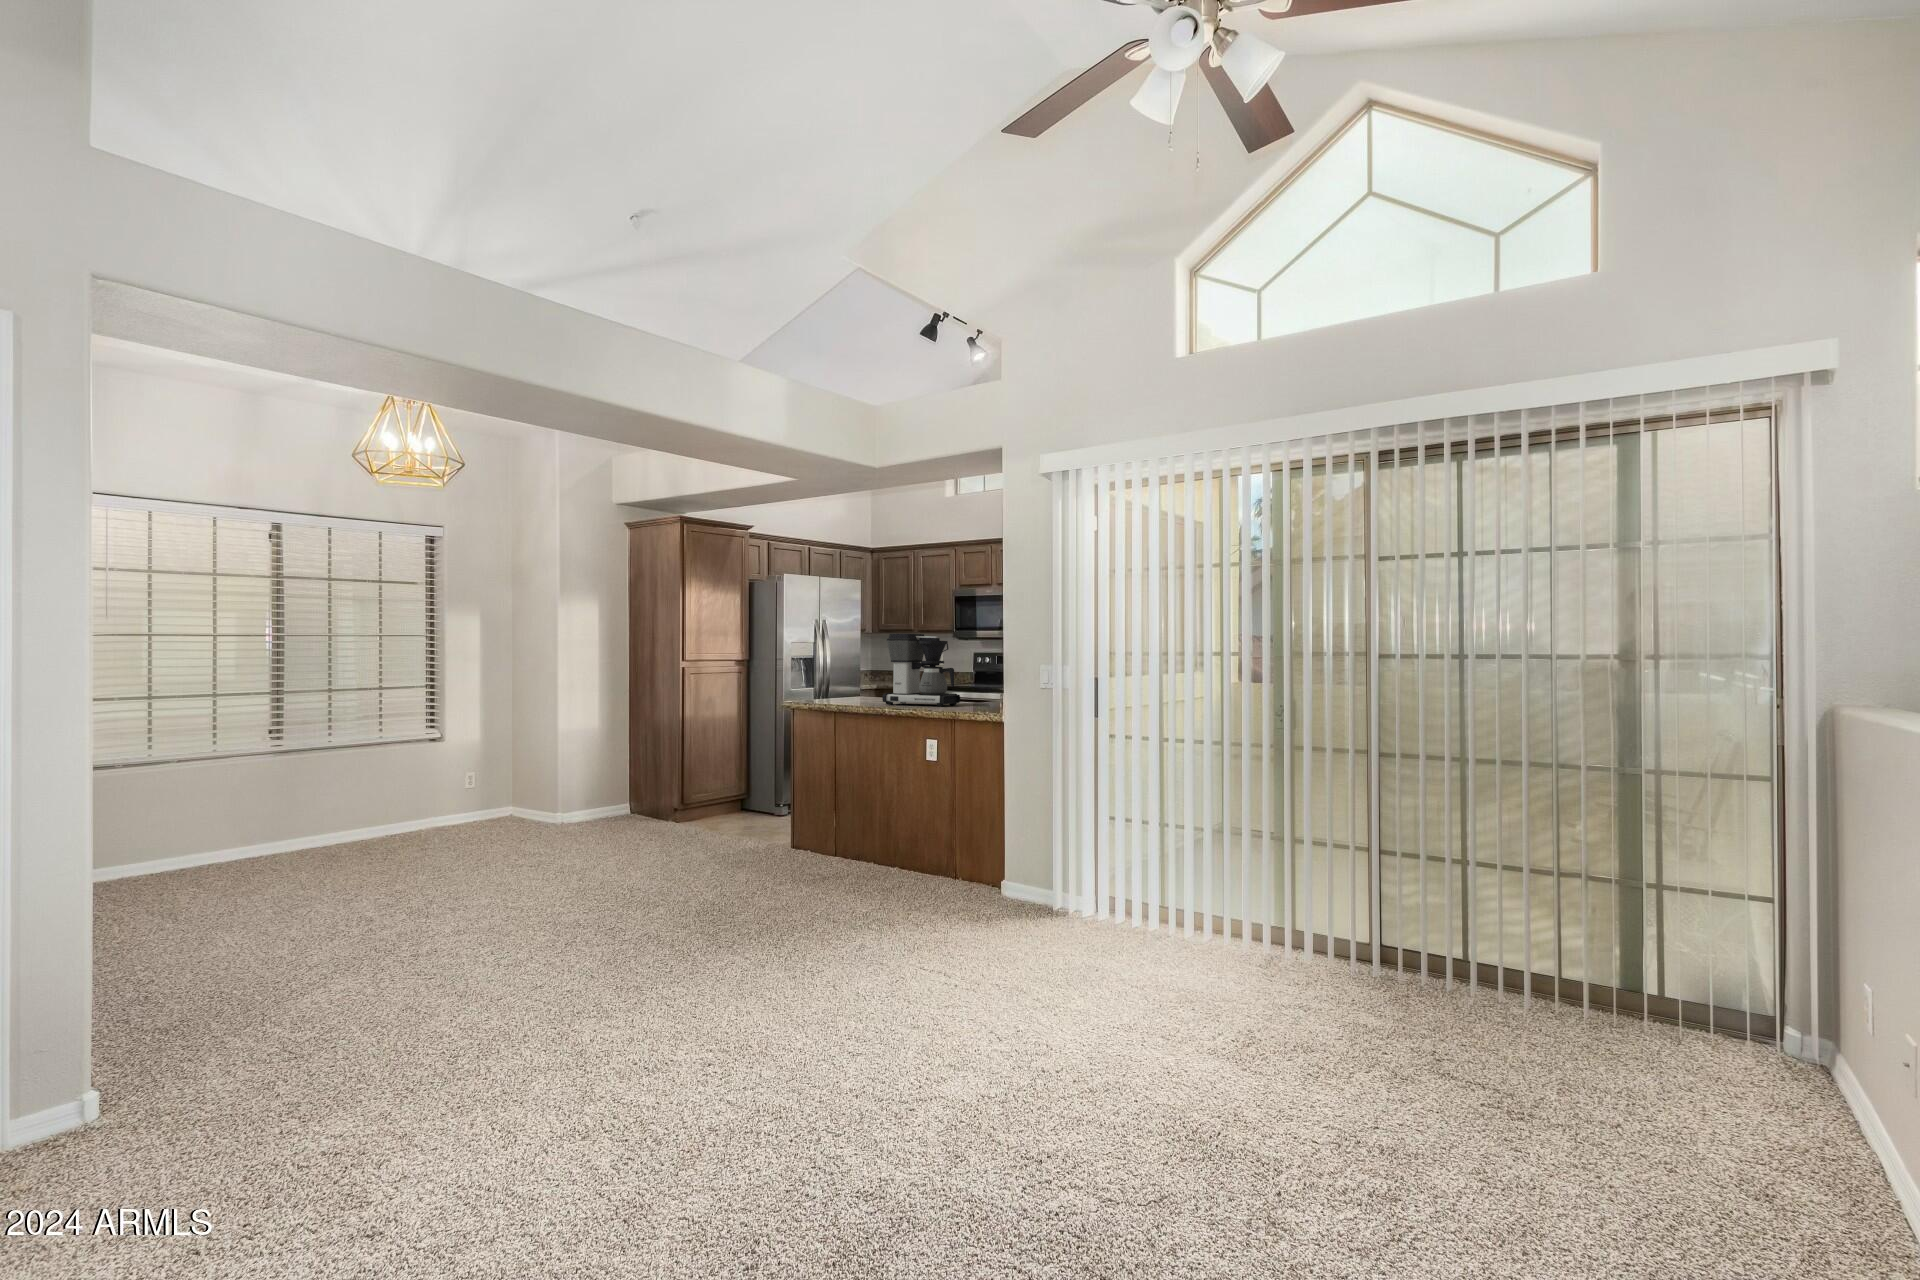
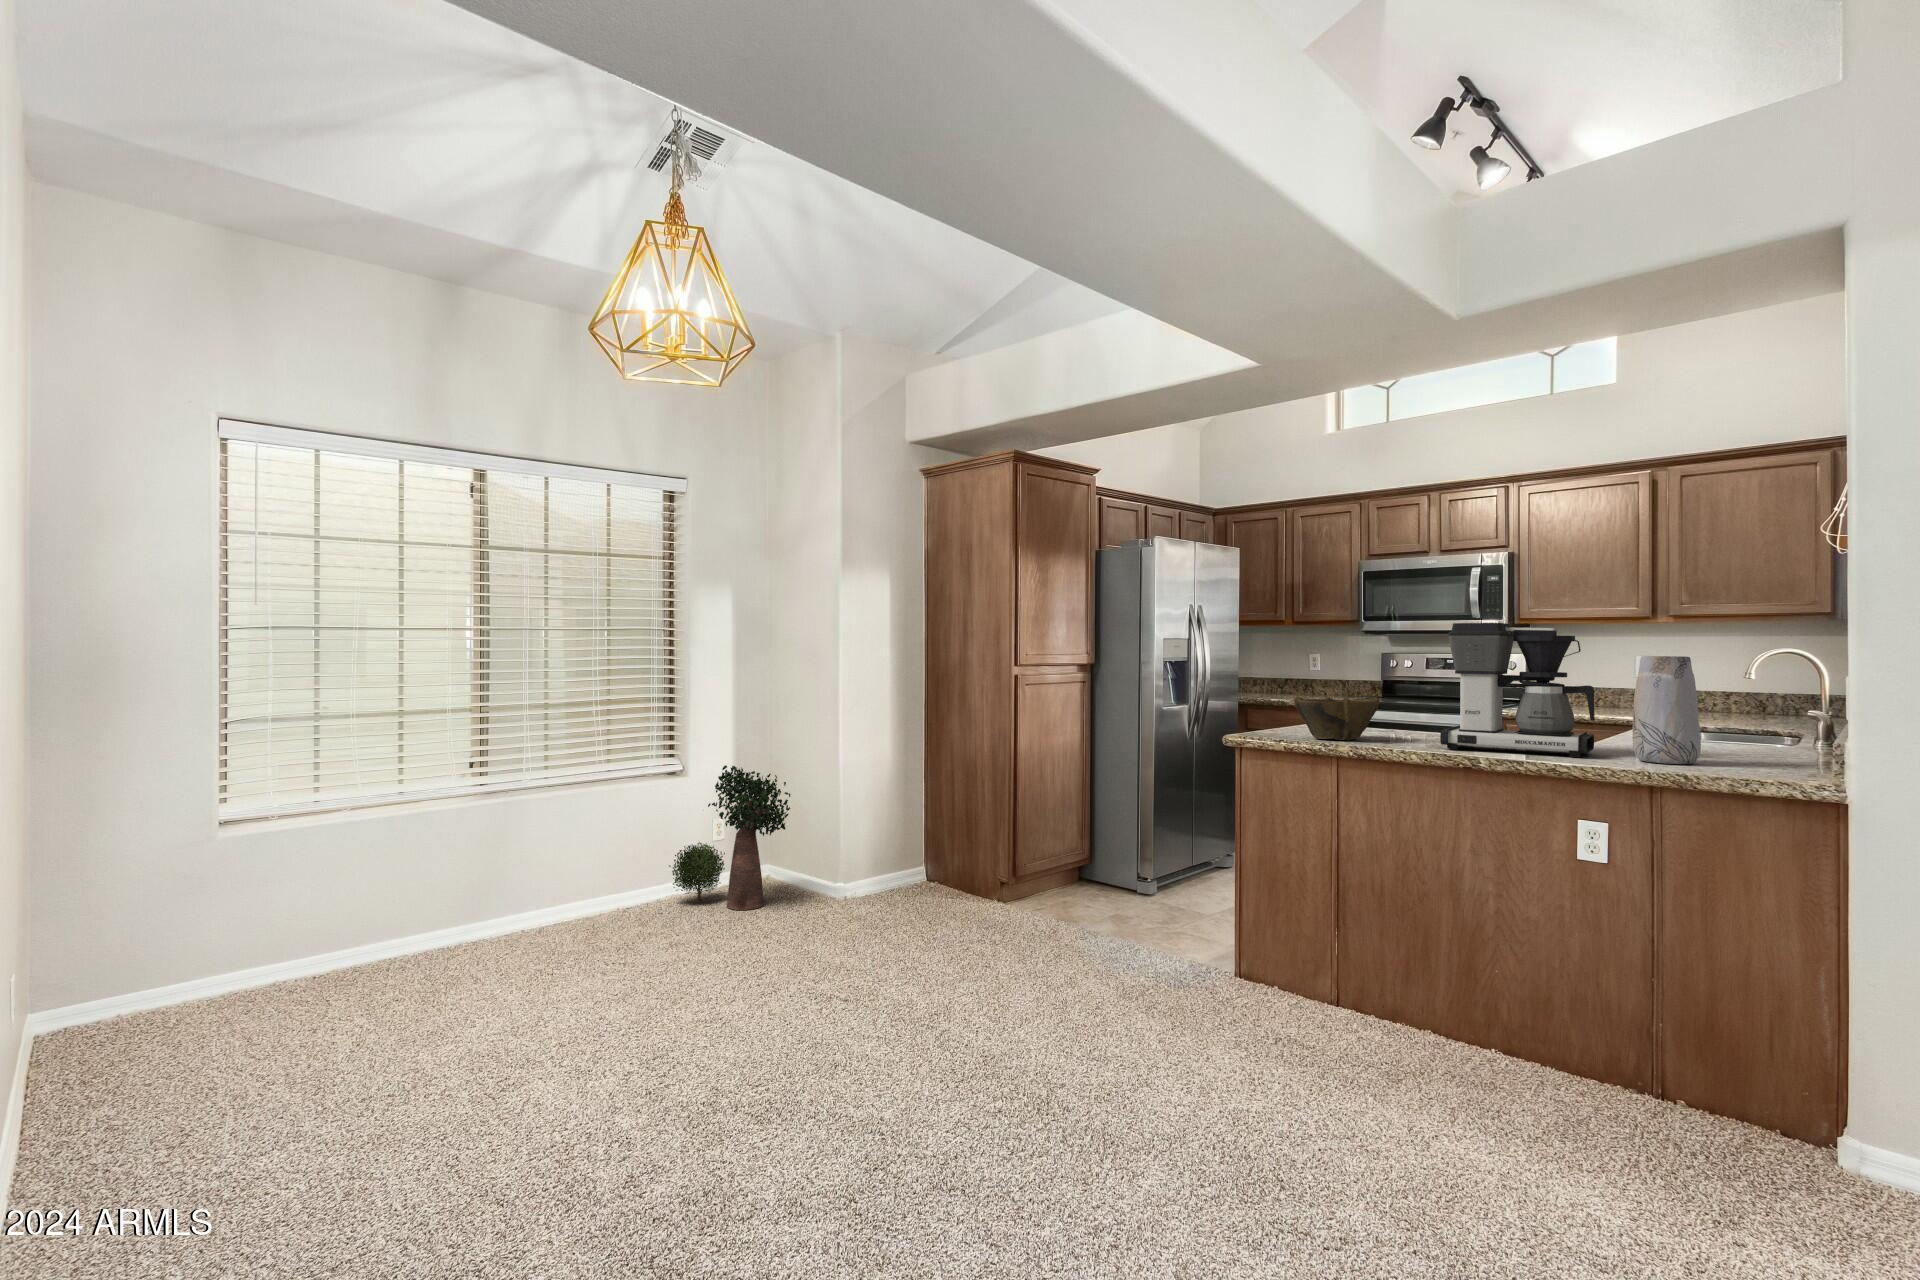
vase: none [963,652,992,708] -> present [1632,656,1701,764]
bowl: none [820,677,869,702] -> present [1294,697,1379,740]
potted plant: none [427,732,520,831] -> present [669,765,791,910]

